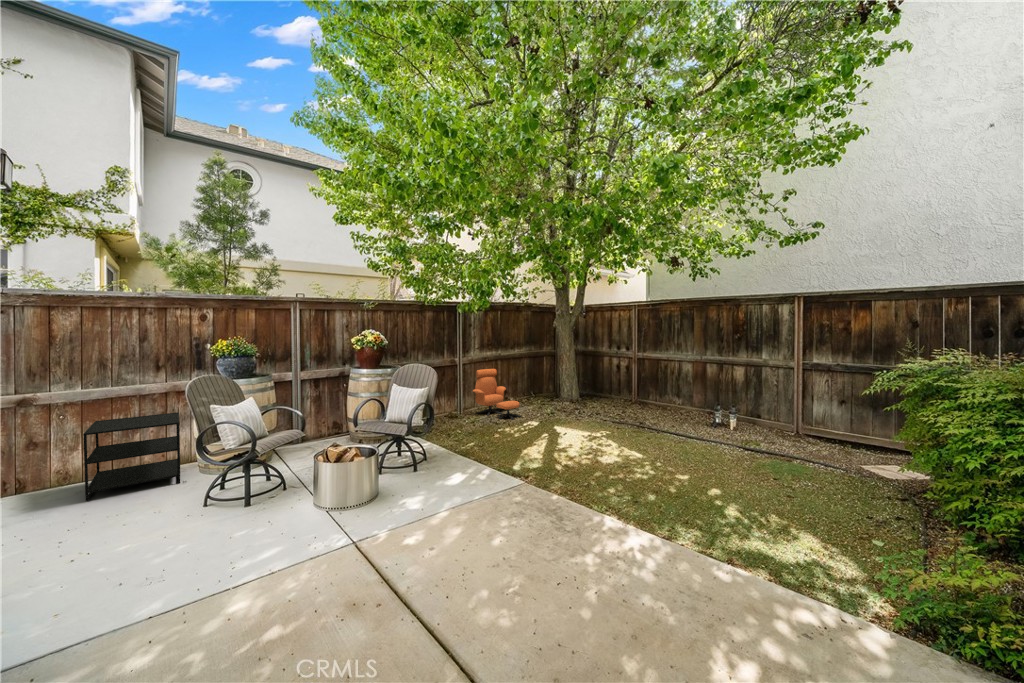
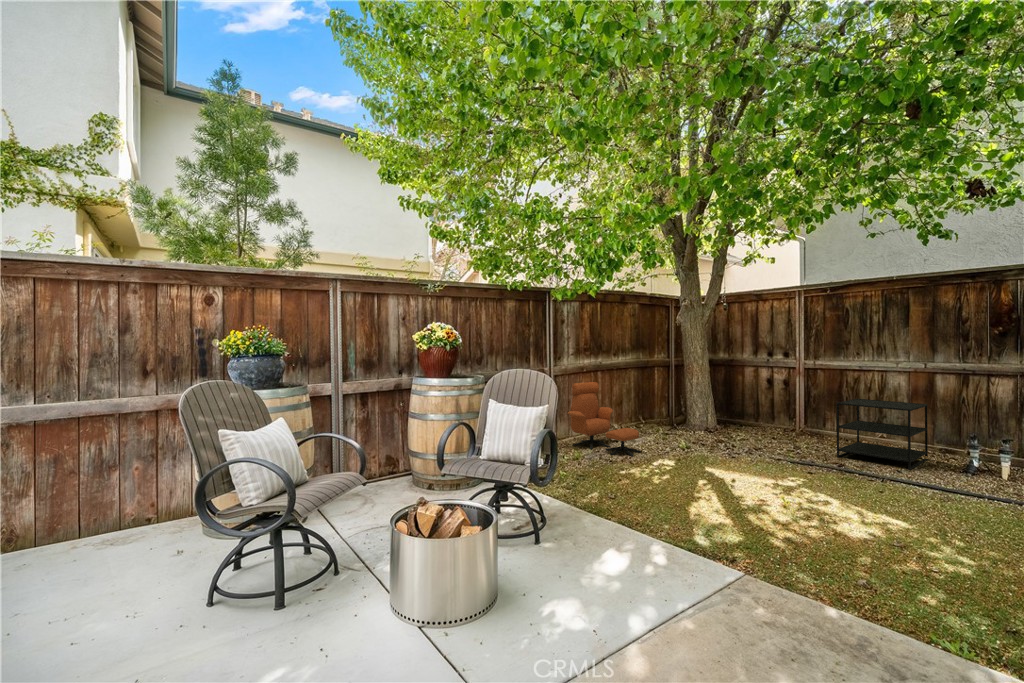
side table: present [83,412,180,501] -> present [837,399,928,470]

